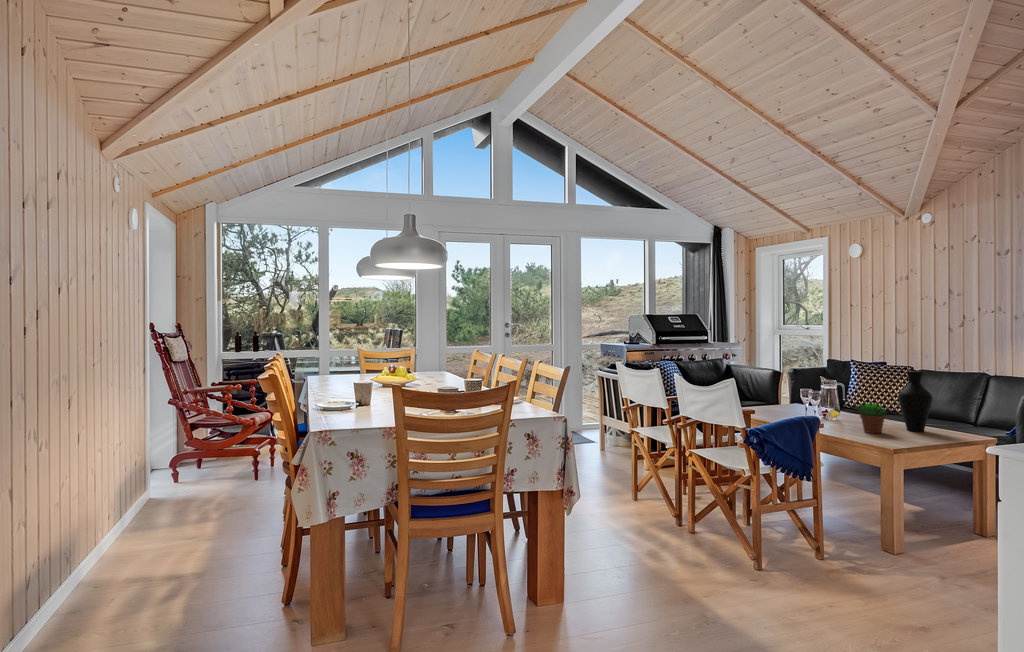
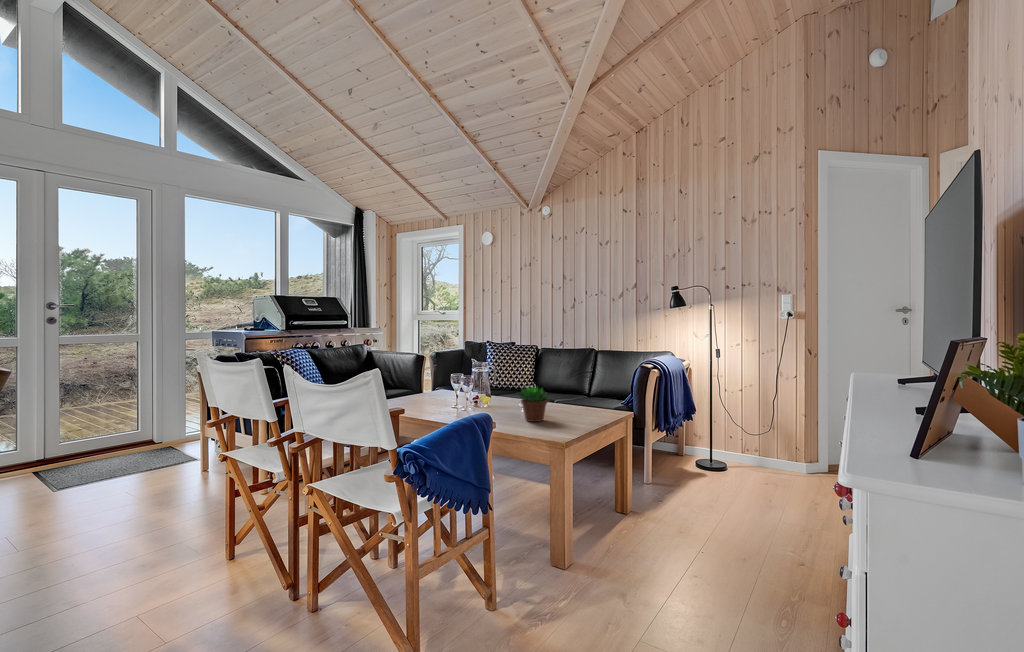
vase: present [898,371,933,432] -> none [553,348,585,414]

